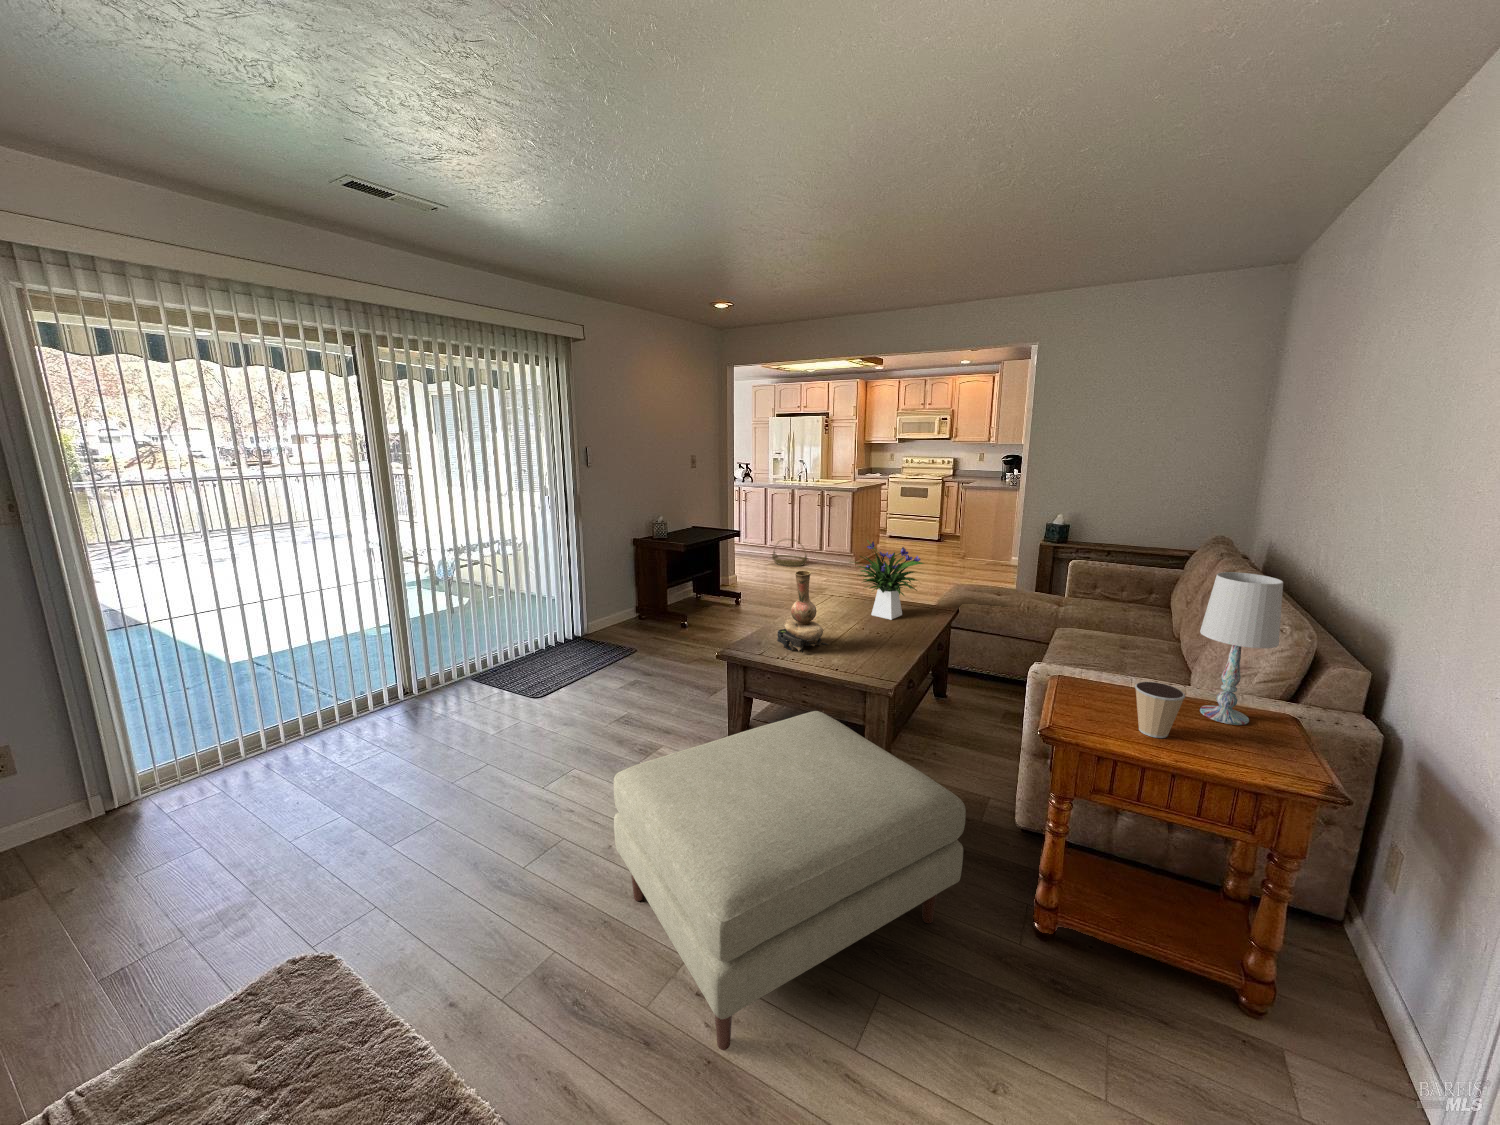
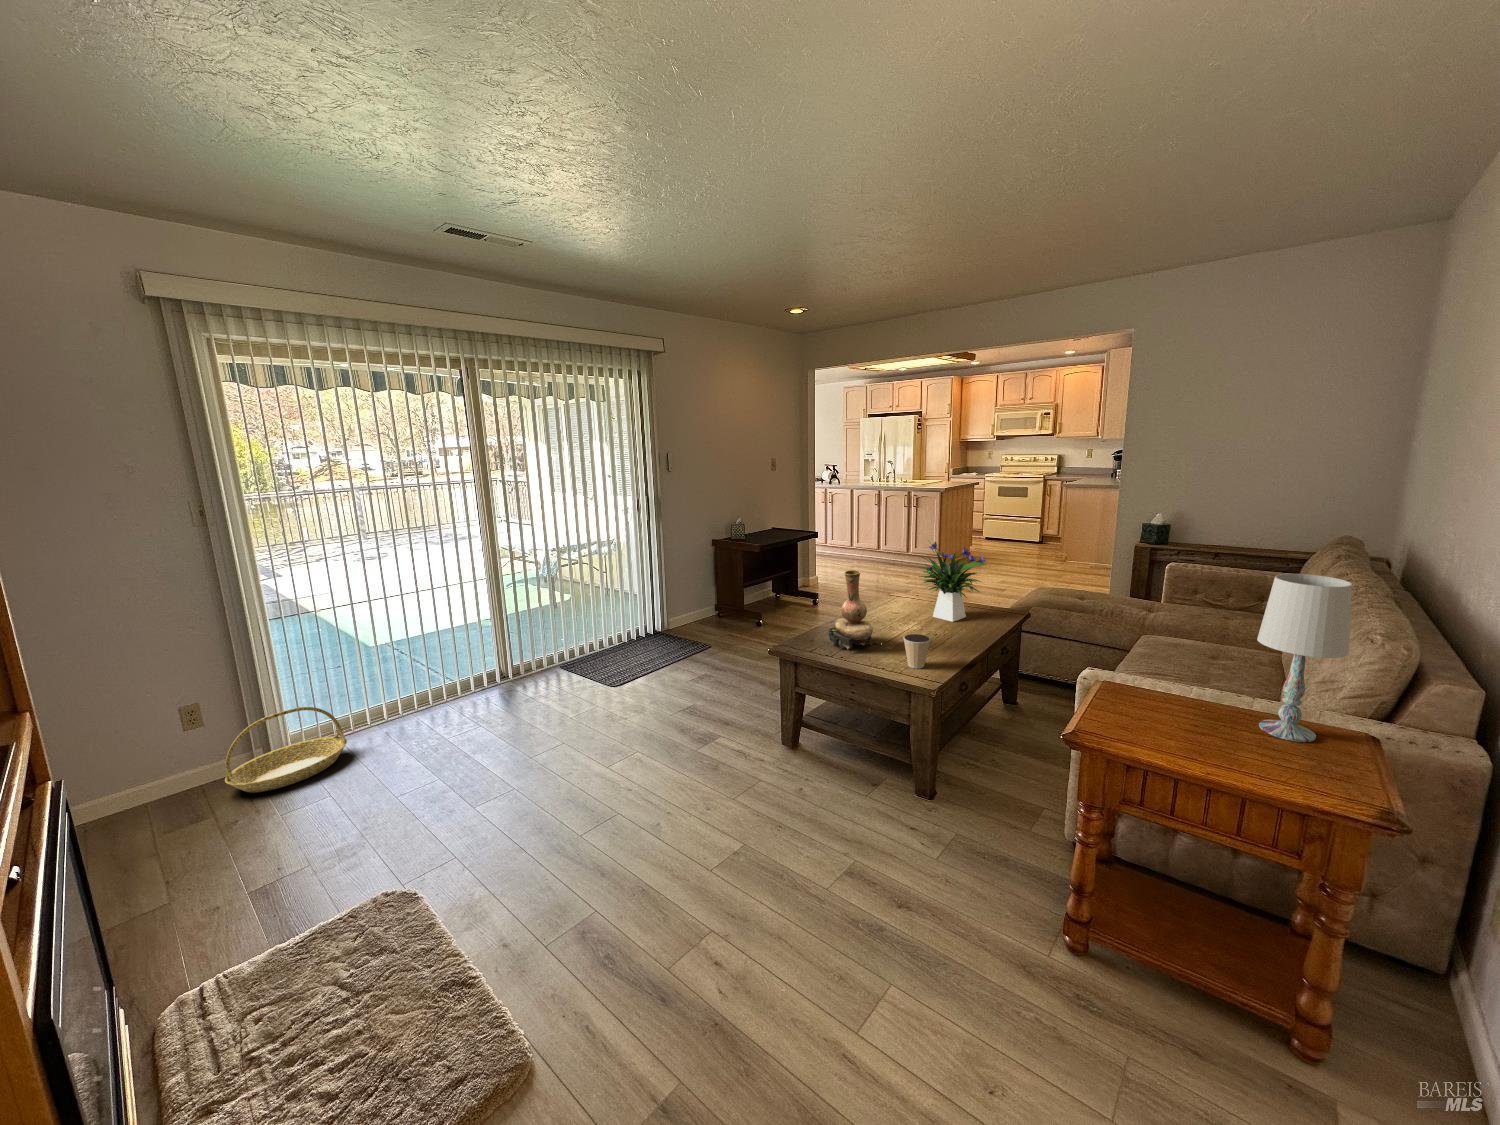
basket: present [772,539,807,566] -> present [225,707,347,792]
coffee cup: present [1135,682,1185,738] -> present [903,634,931,669]
ottoman: present [614,711,966,1050] -> none [652,708,987,1016]

